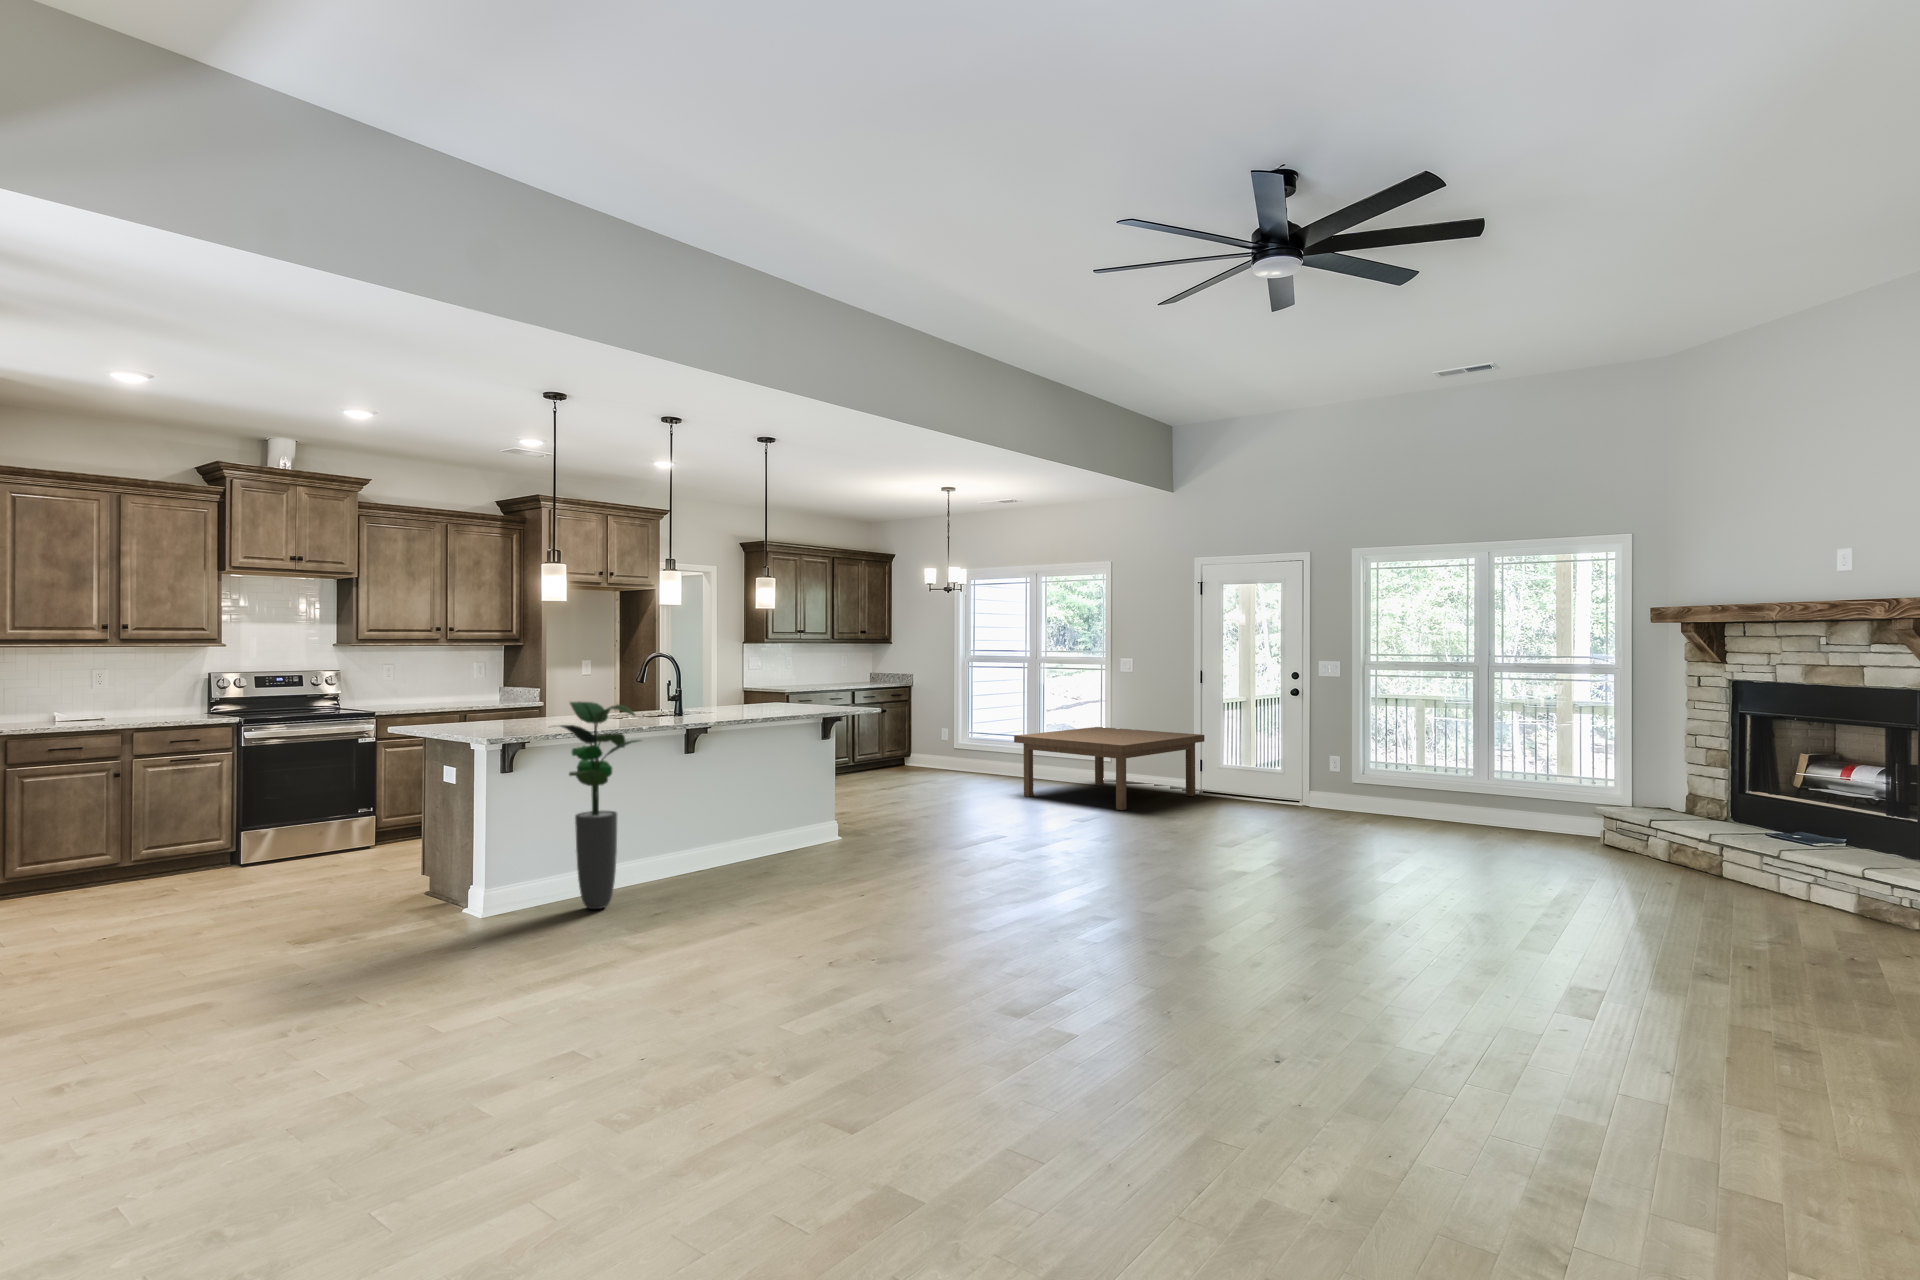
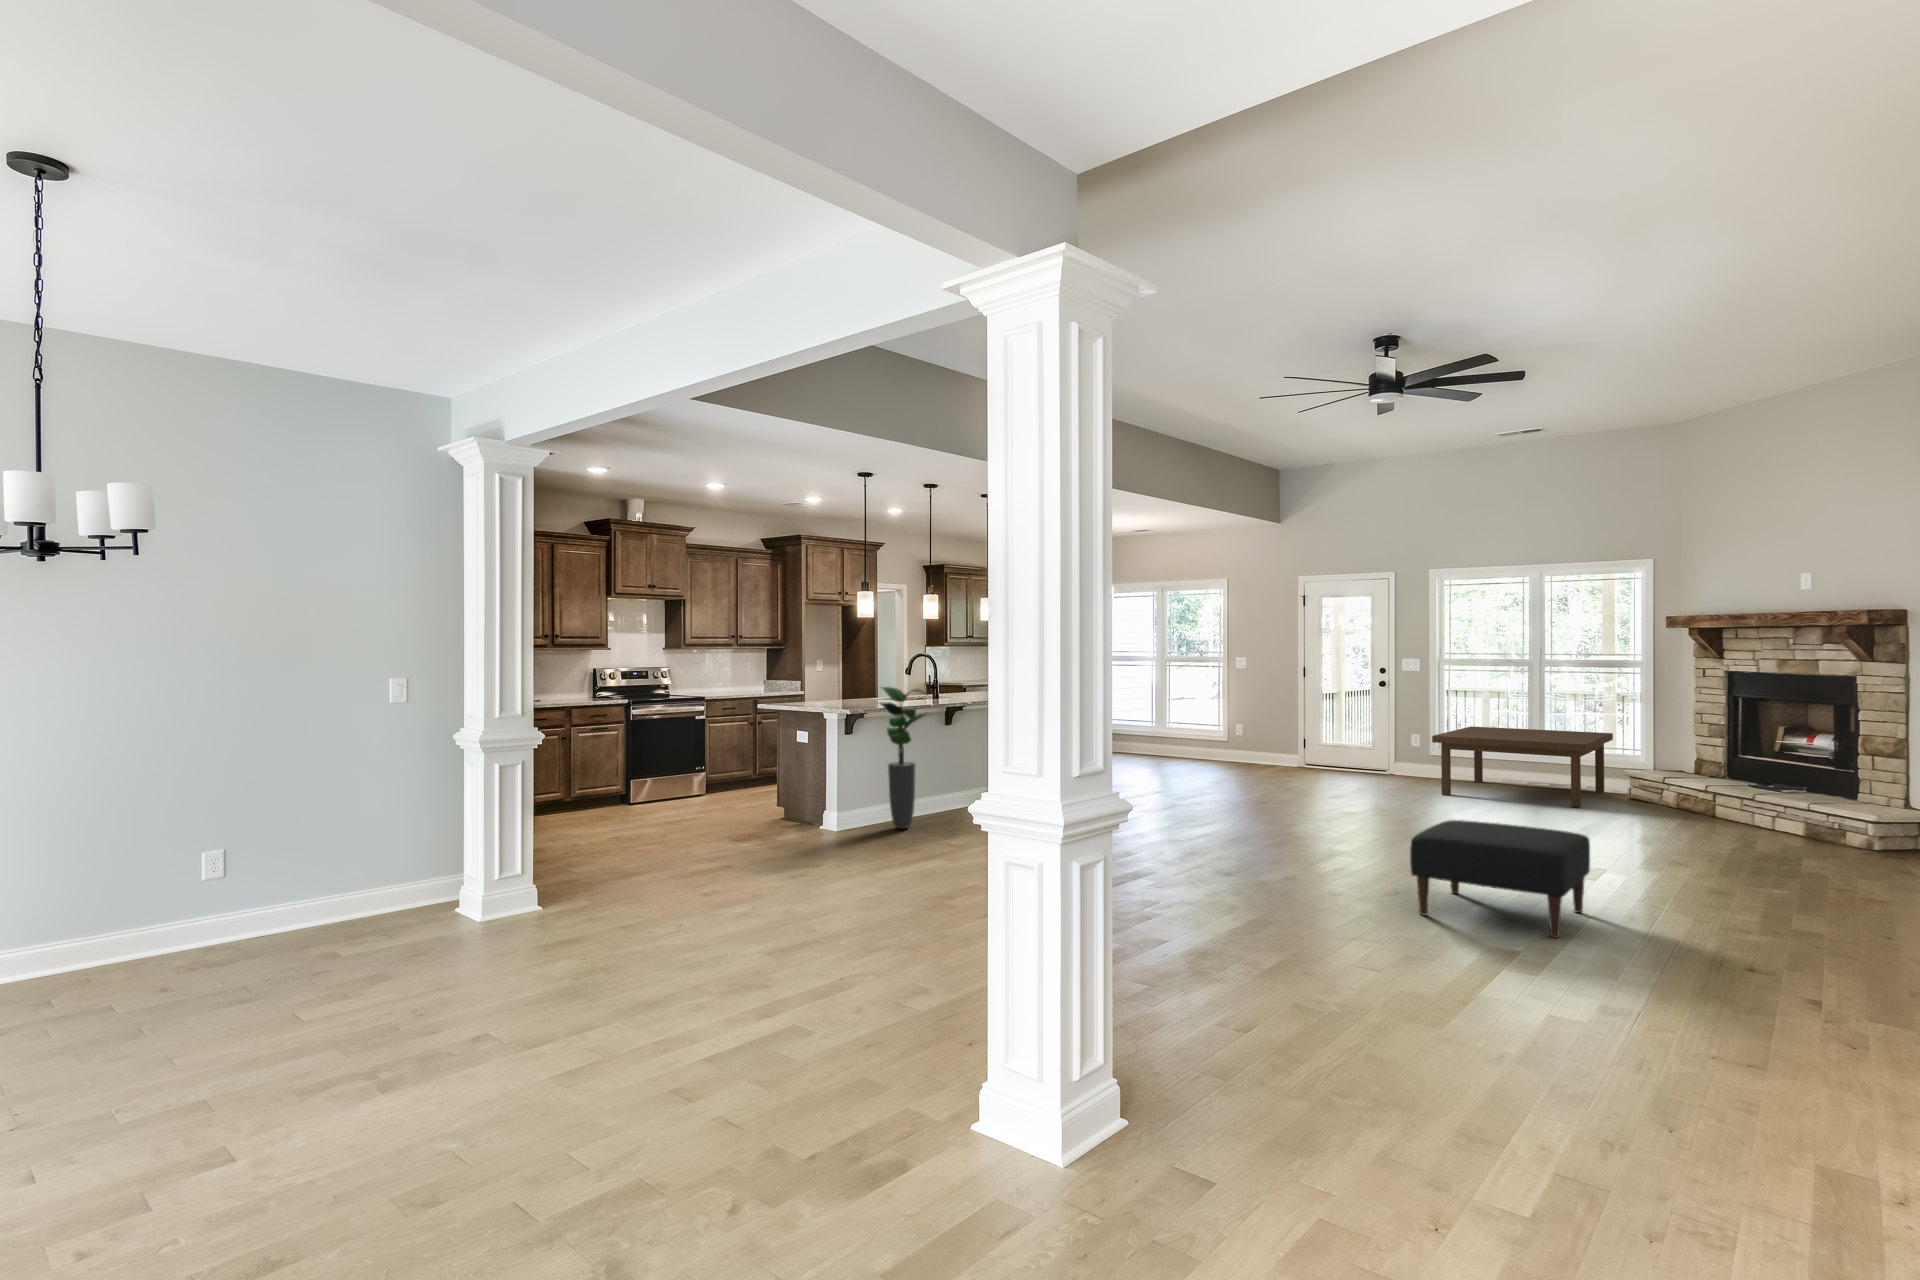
coffee table: present [1014,727,1205,810] -> present [1432,726,1613,808]
ottoman: none [1300,927,1596,1172] -> present [1410,820,1590,938]

